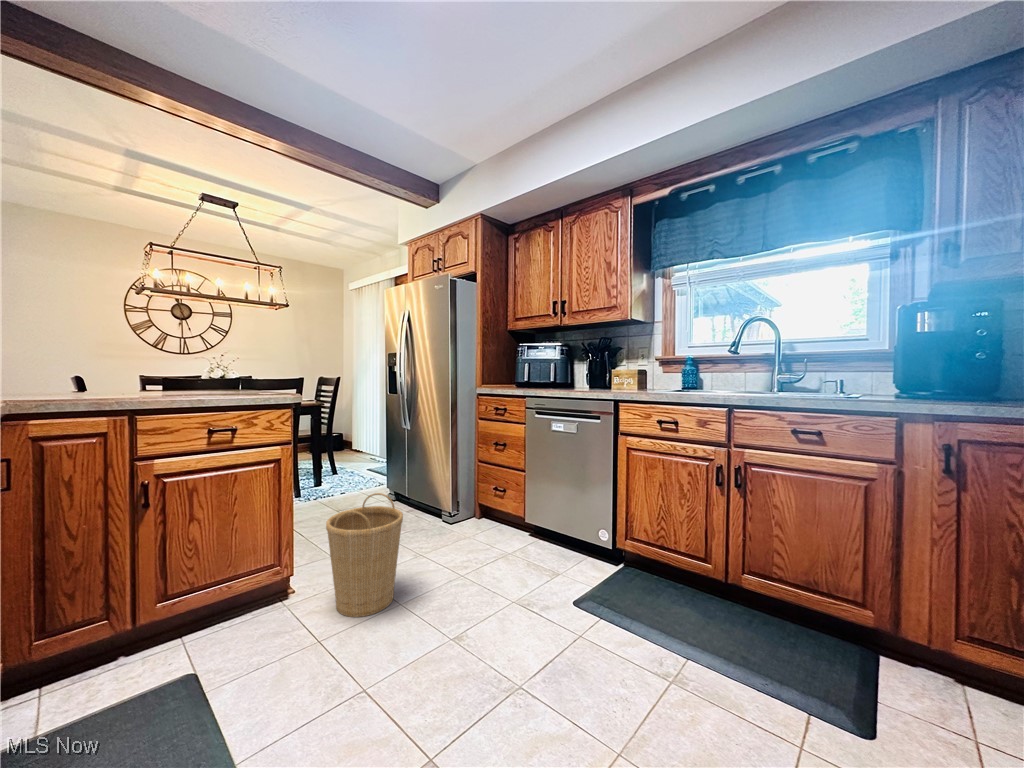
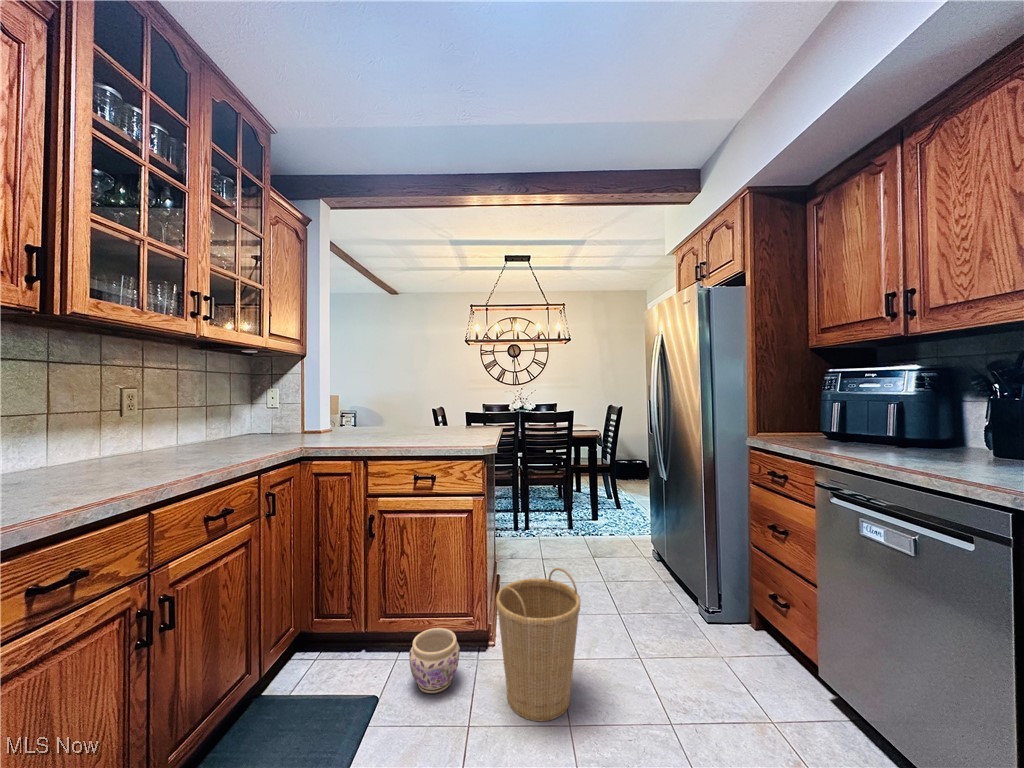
planter: none [222,582,284,648] -> present [409,628,460,694]

